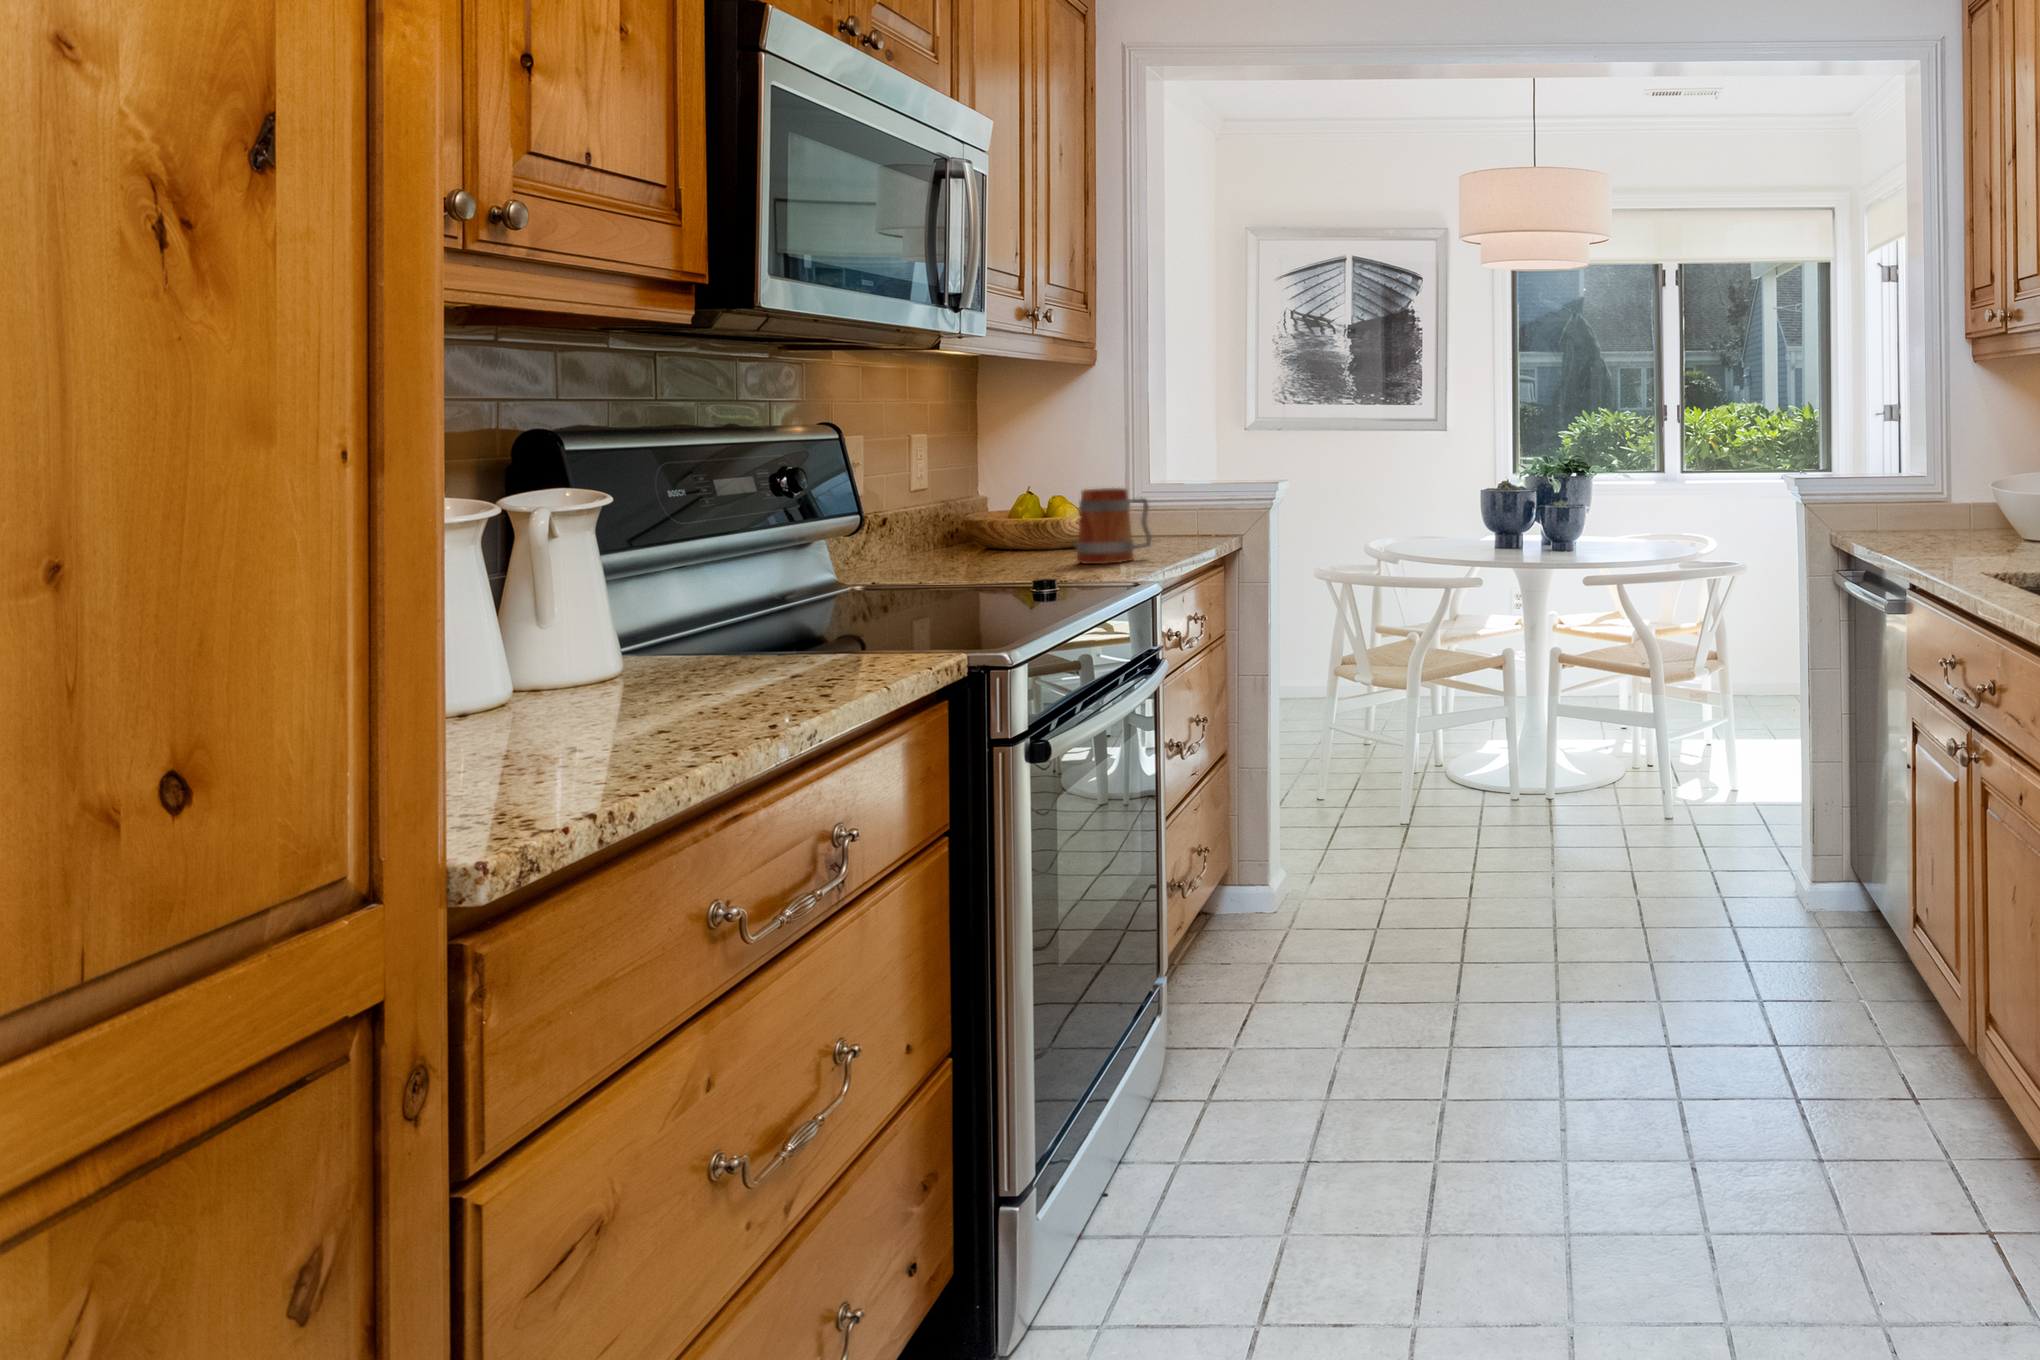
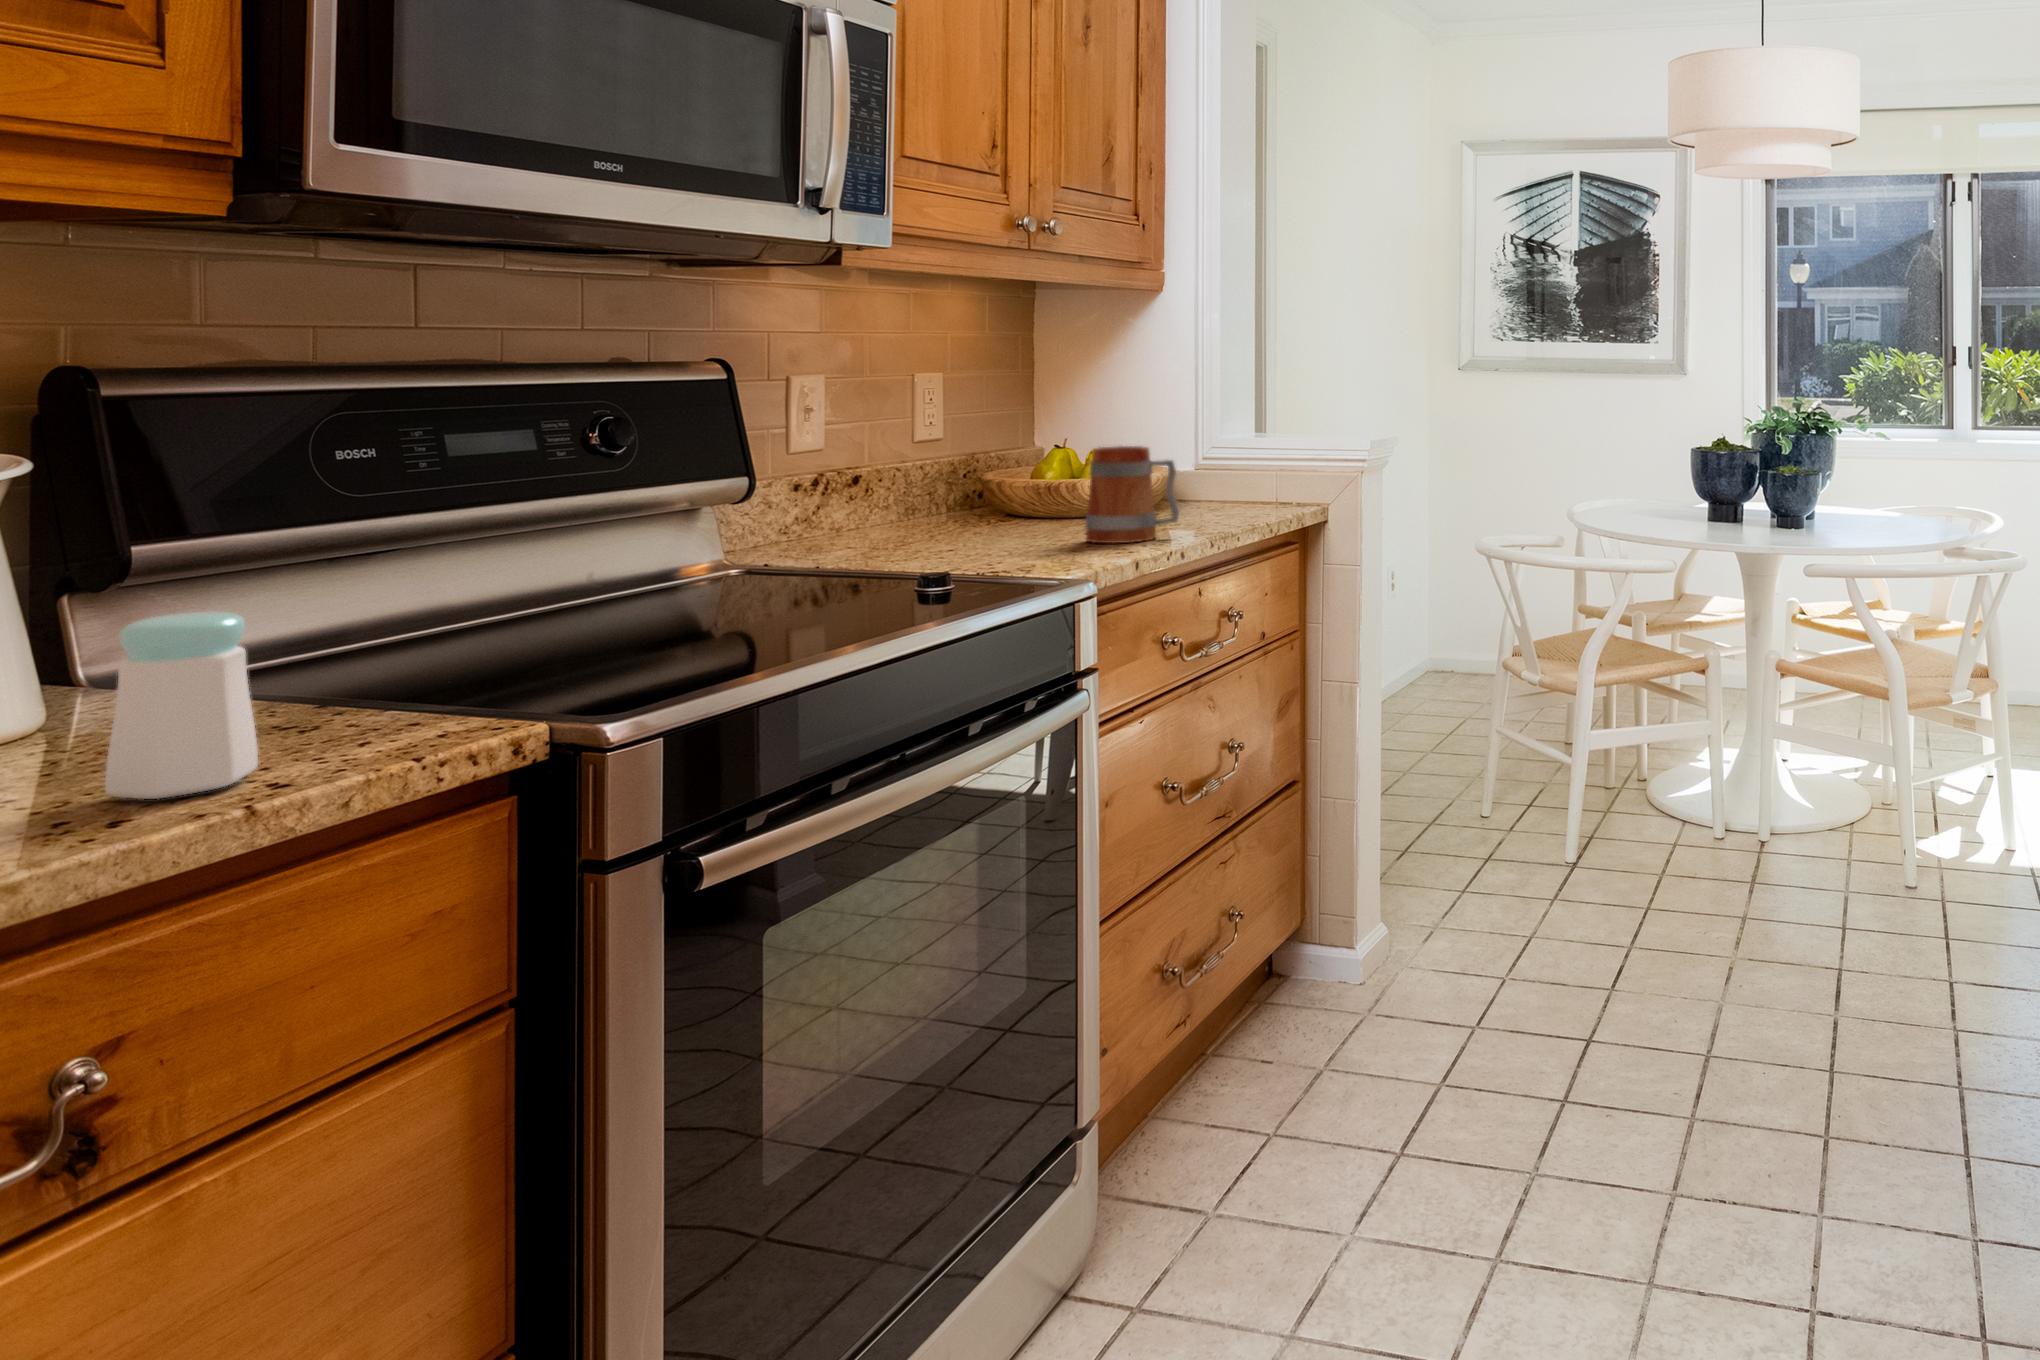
salt shaker: none [759,579,833,691] -> present [105,611,258,799]

